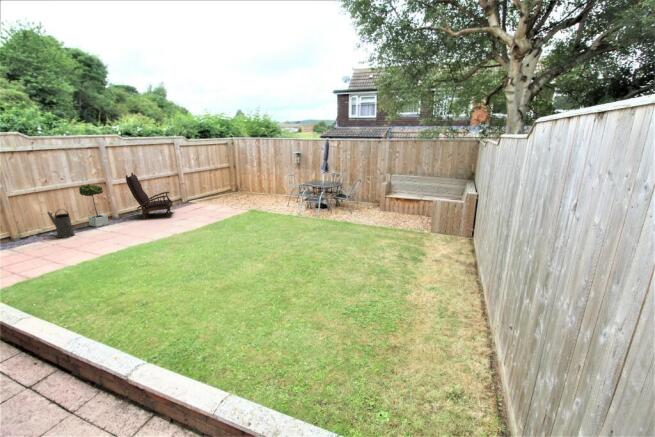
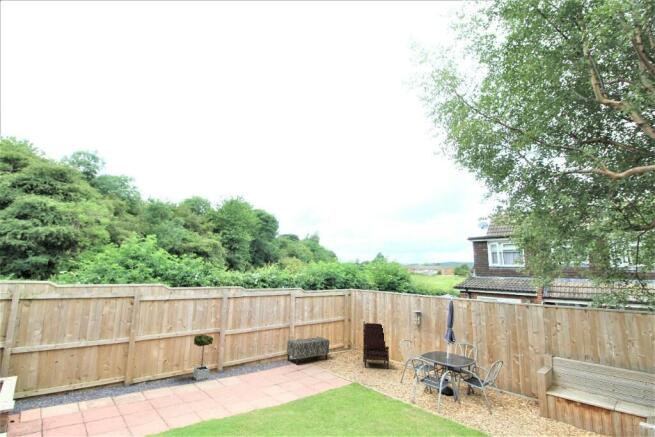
armchair: present [126,173,172,219] -> present [363,321,389,369]
bench: none [179,183,221,207] -> present [287,337,329,365]
watering can: present [47,210,75,238] -> none [157,359,174,392]

